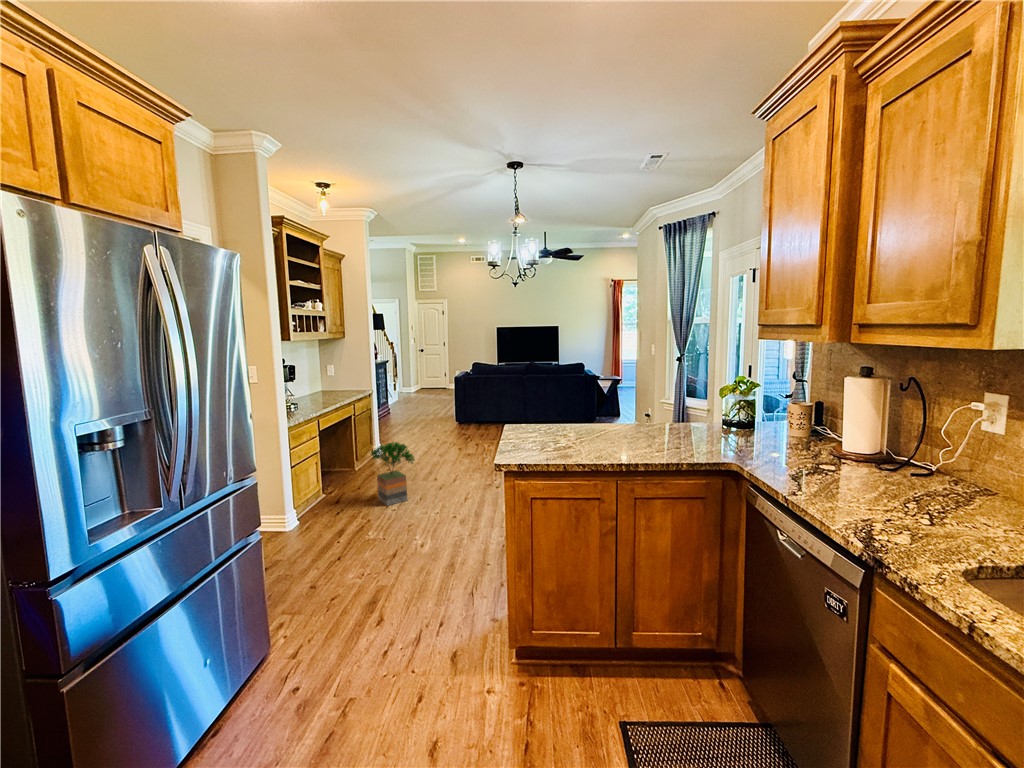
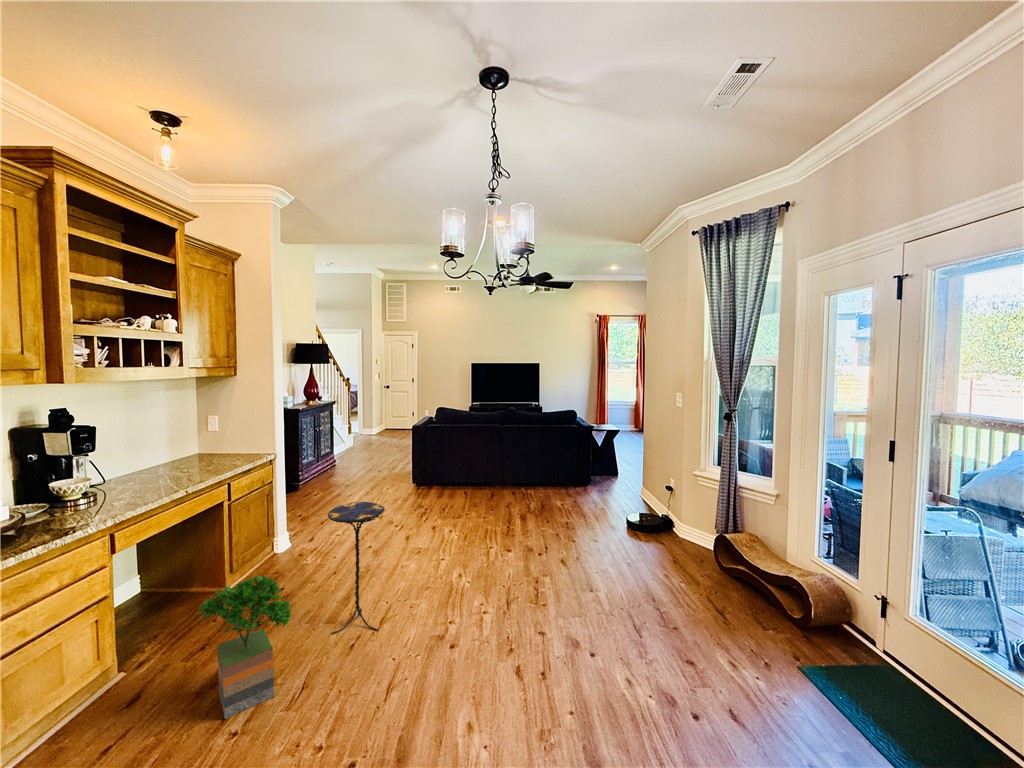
side table: none [423,411,454,483] -> present [328,502,385,633]

